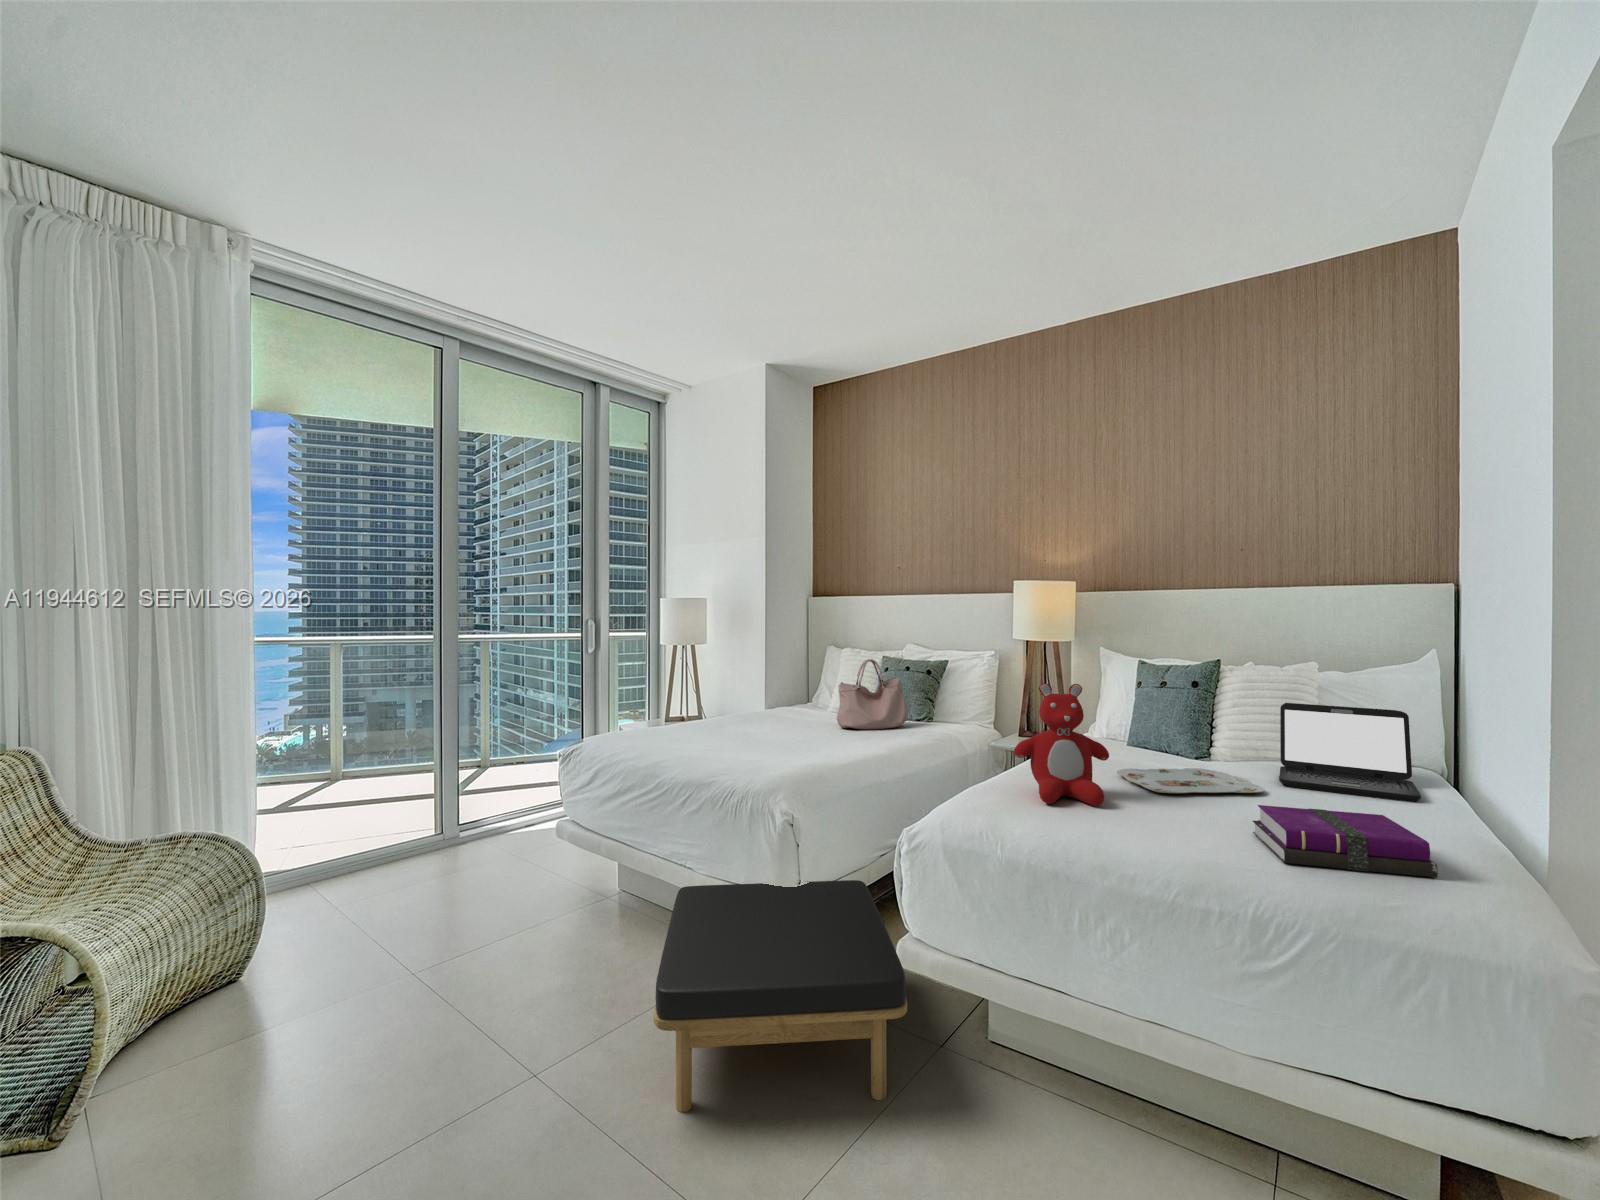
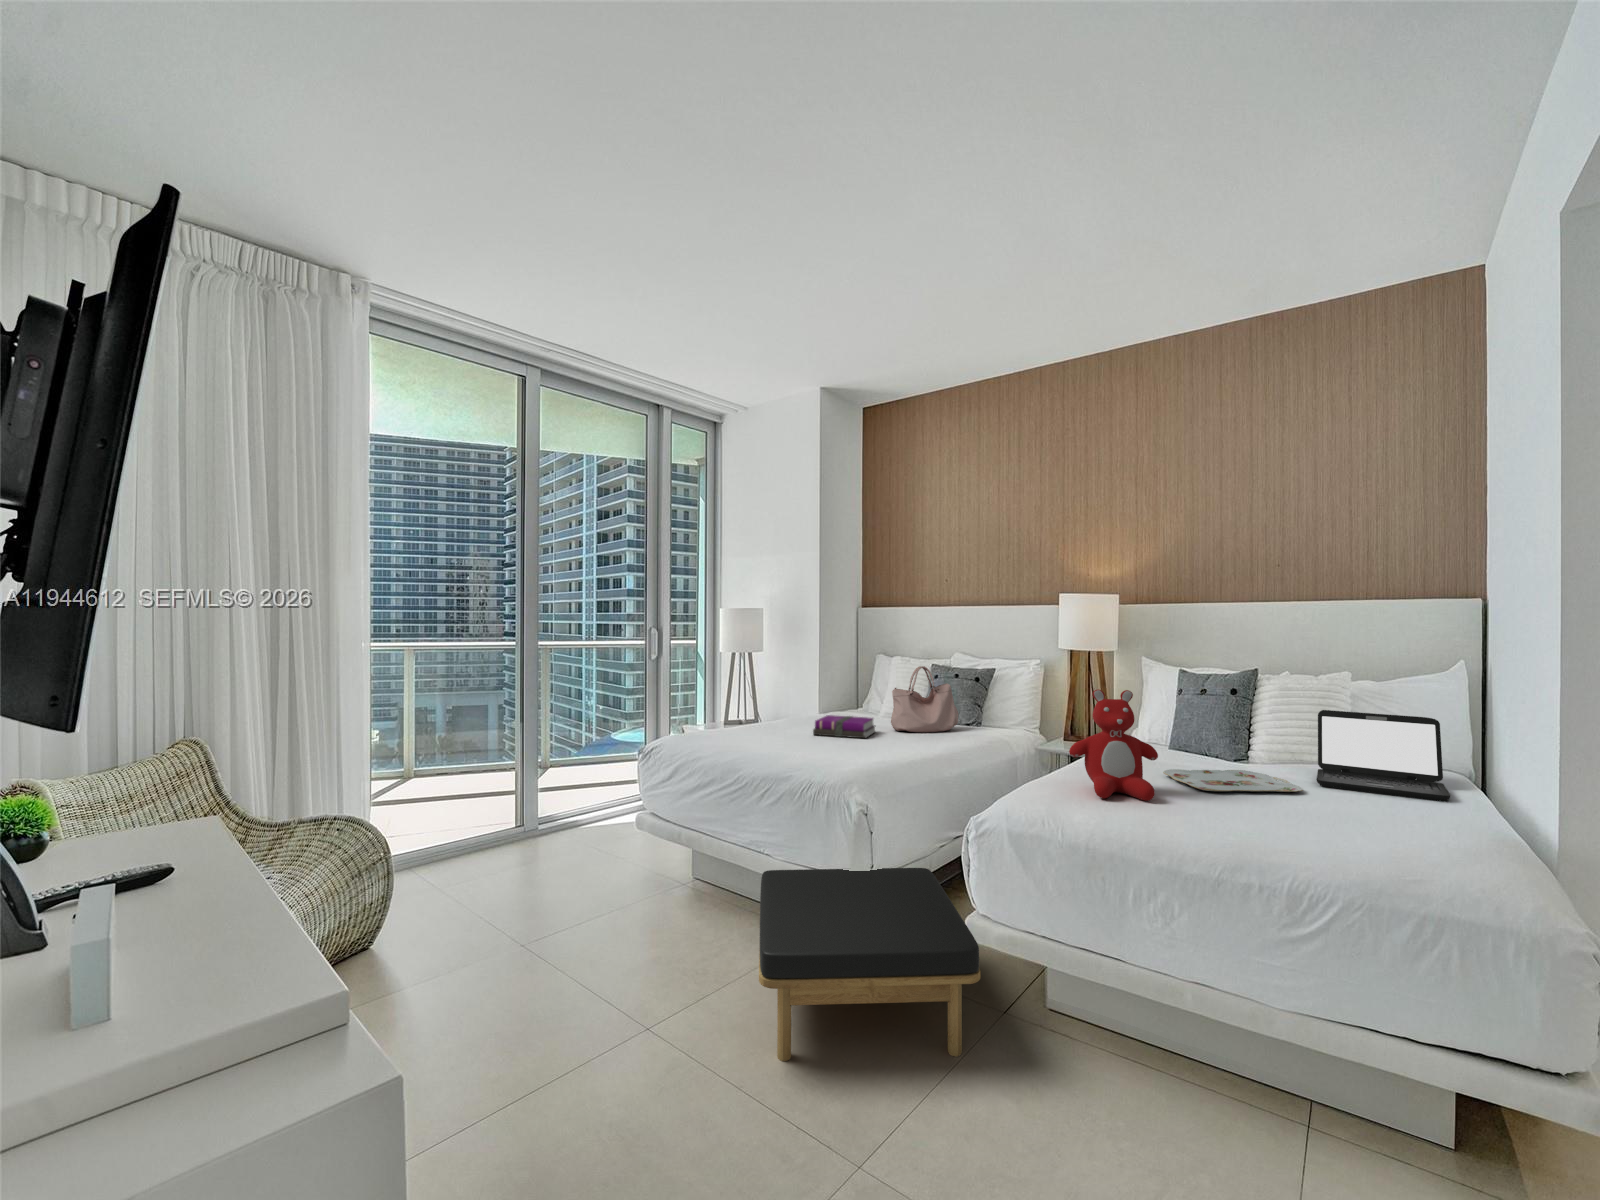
notebook: present [1253,805,1438,878] -> present [813,715,875,738]

